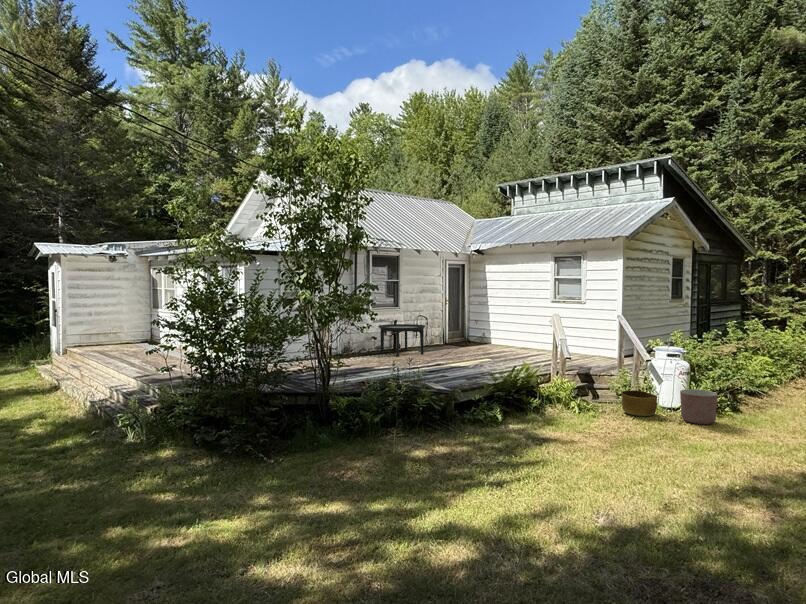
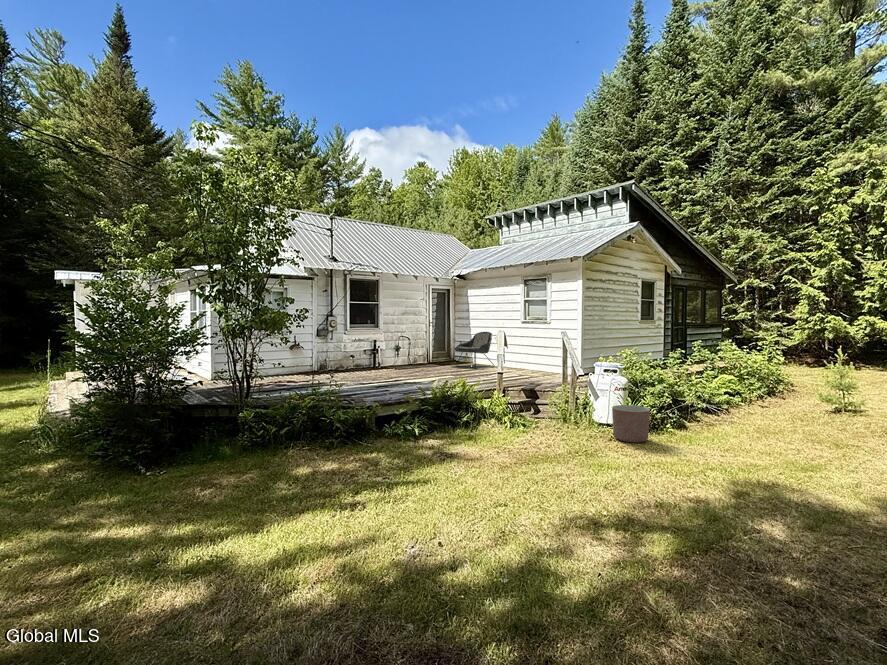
lounge chair: none [476,310,517,350] -> present [455,332,494,369]
round table: present [378,324,425,357] -> none [352,344,398,374]
basket: present [621,390,657,416] -> none [556,406,592,433]

